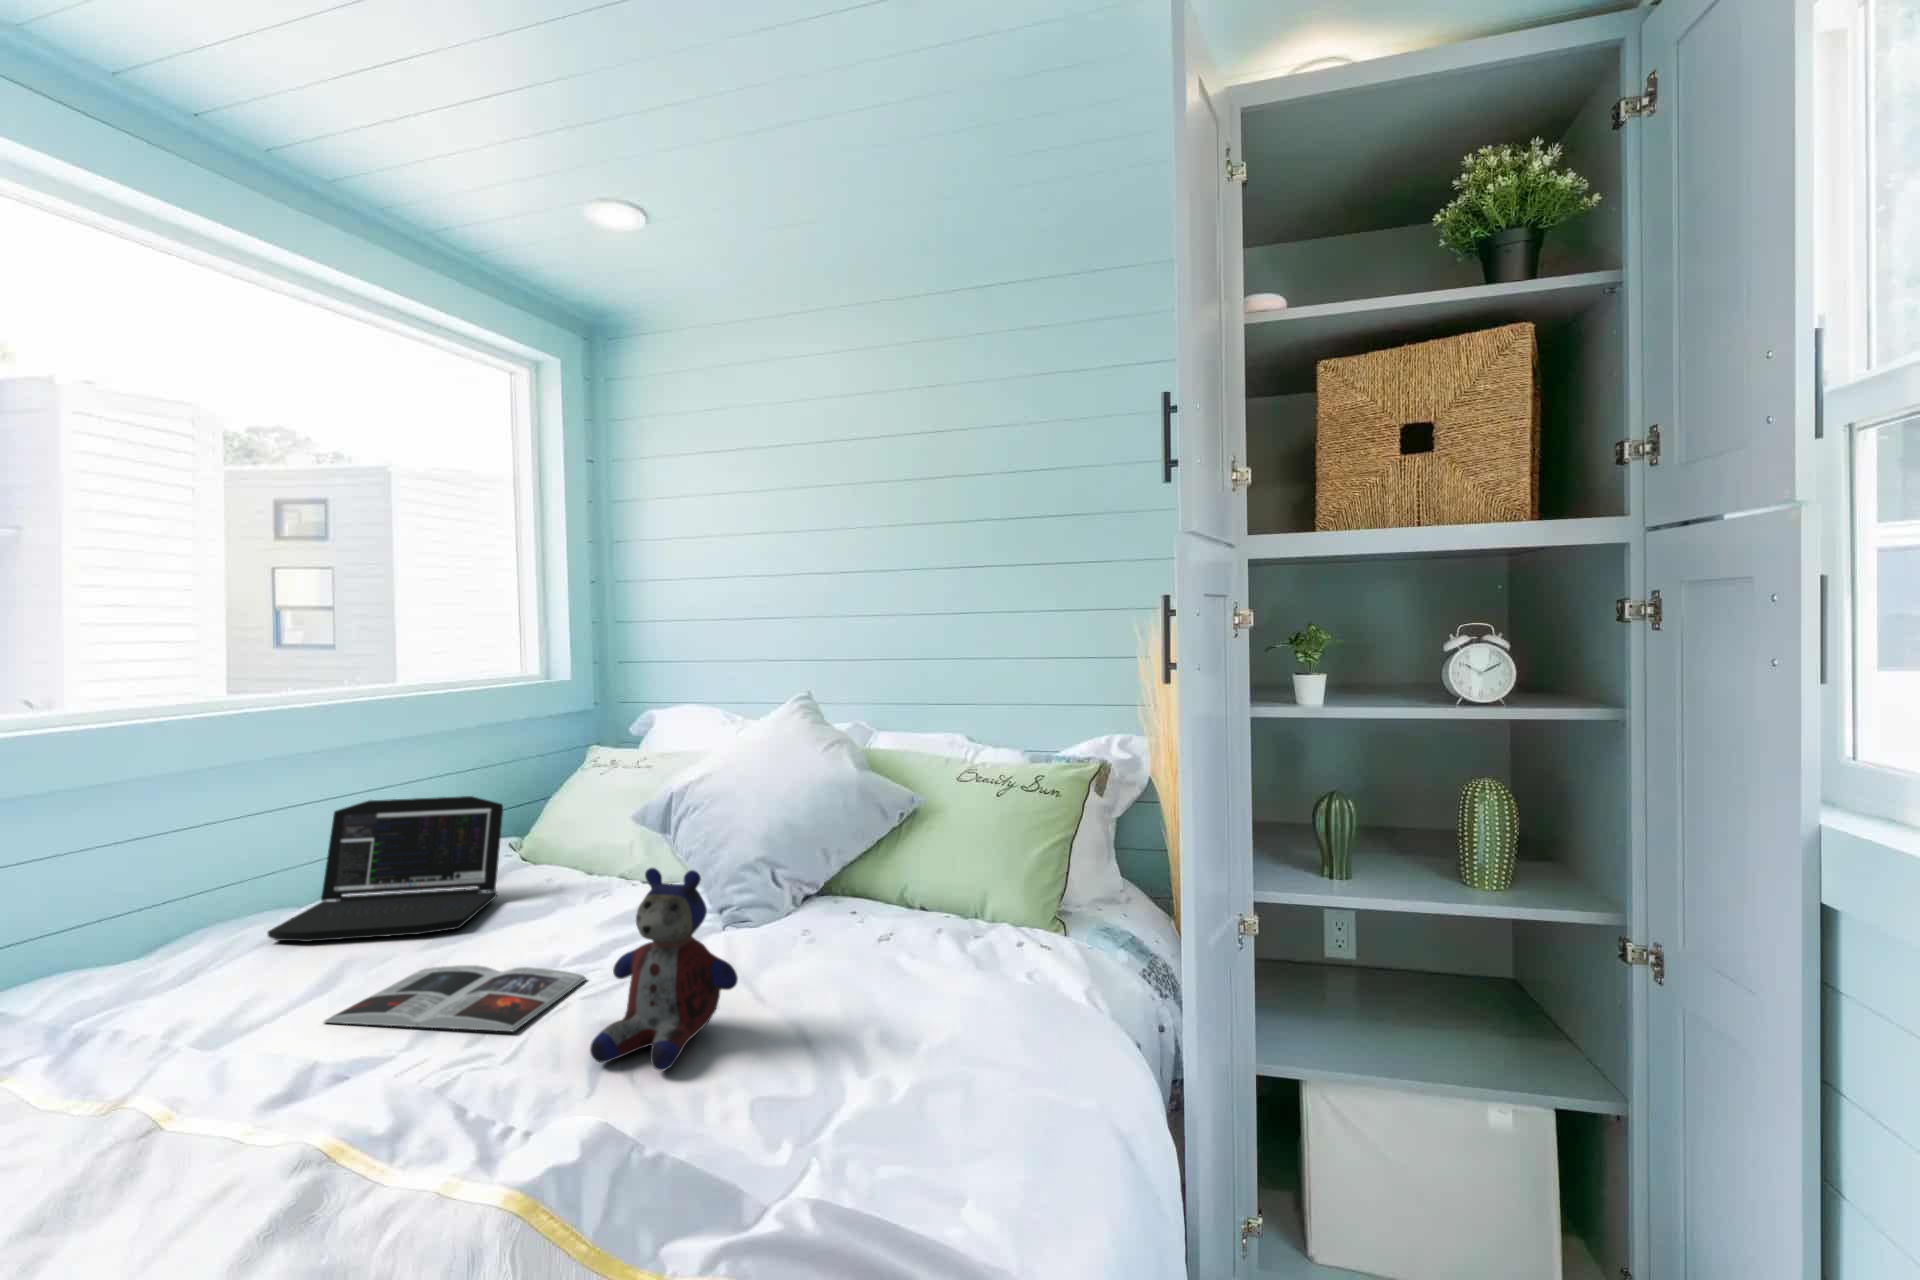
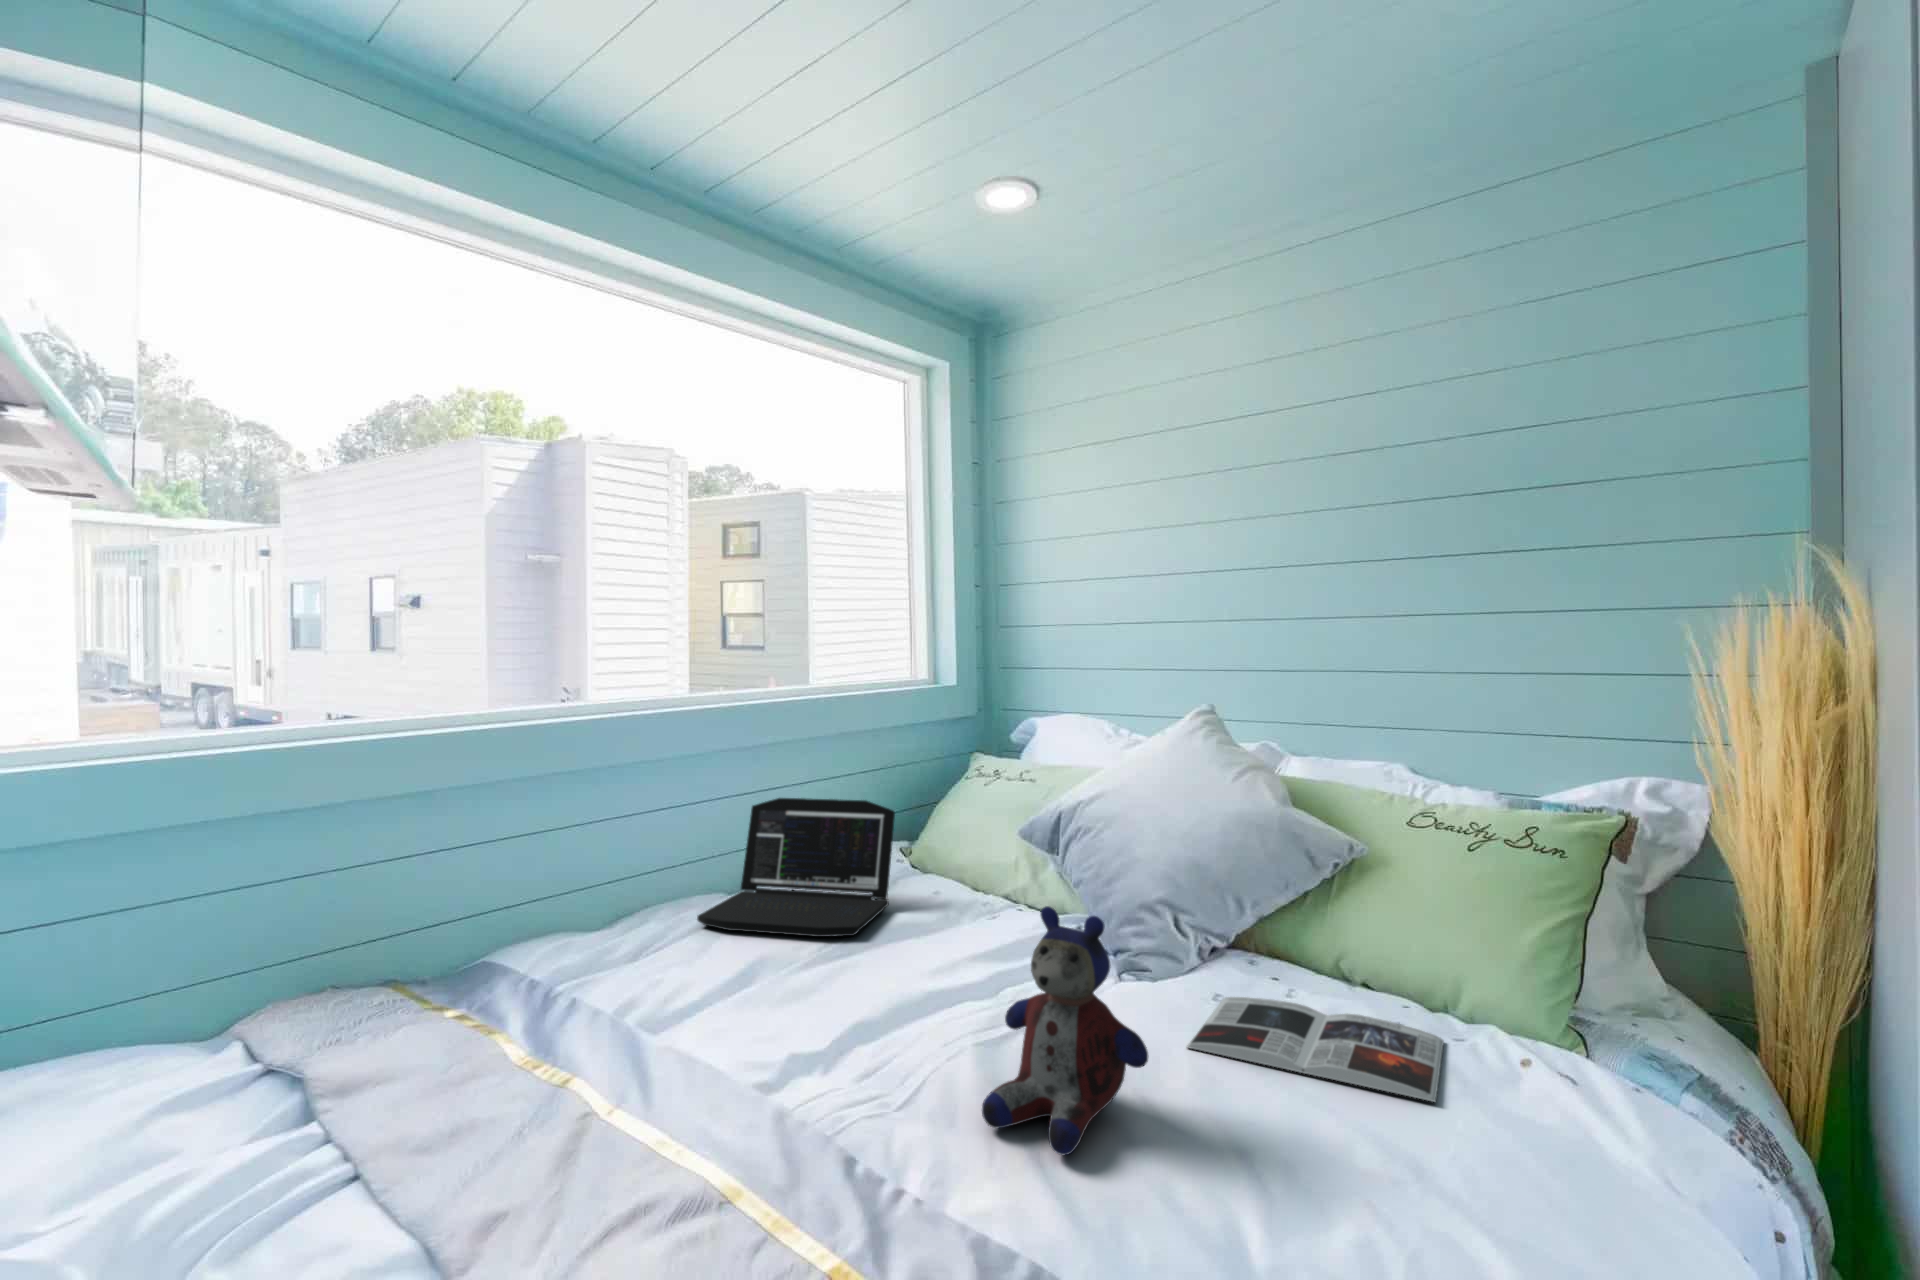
magazine: present [324,965,586,1031] -> present [1187,997,1444,1102]

